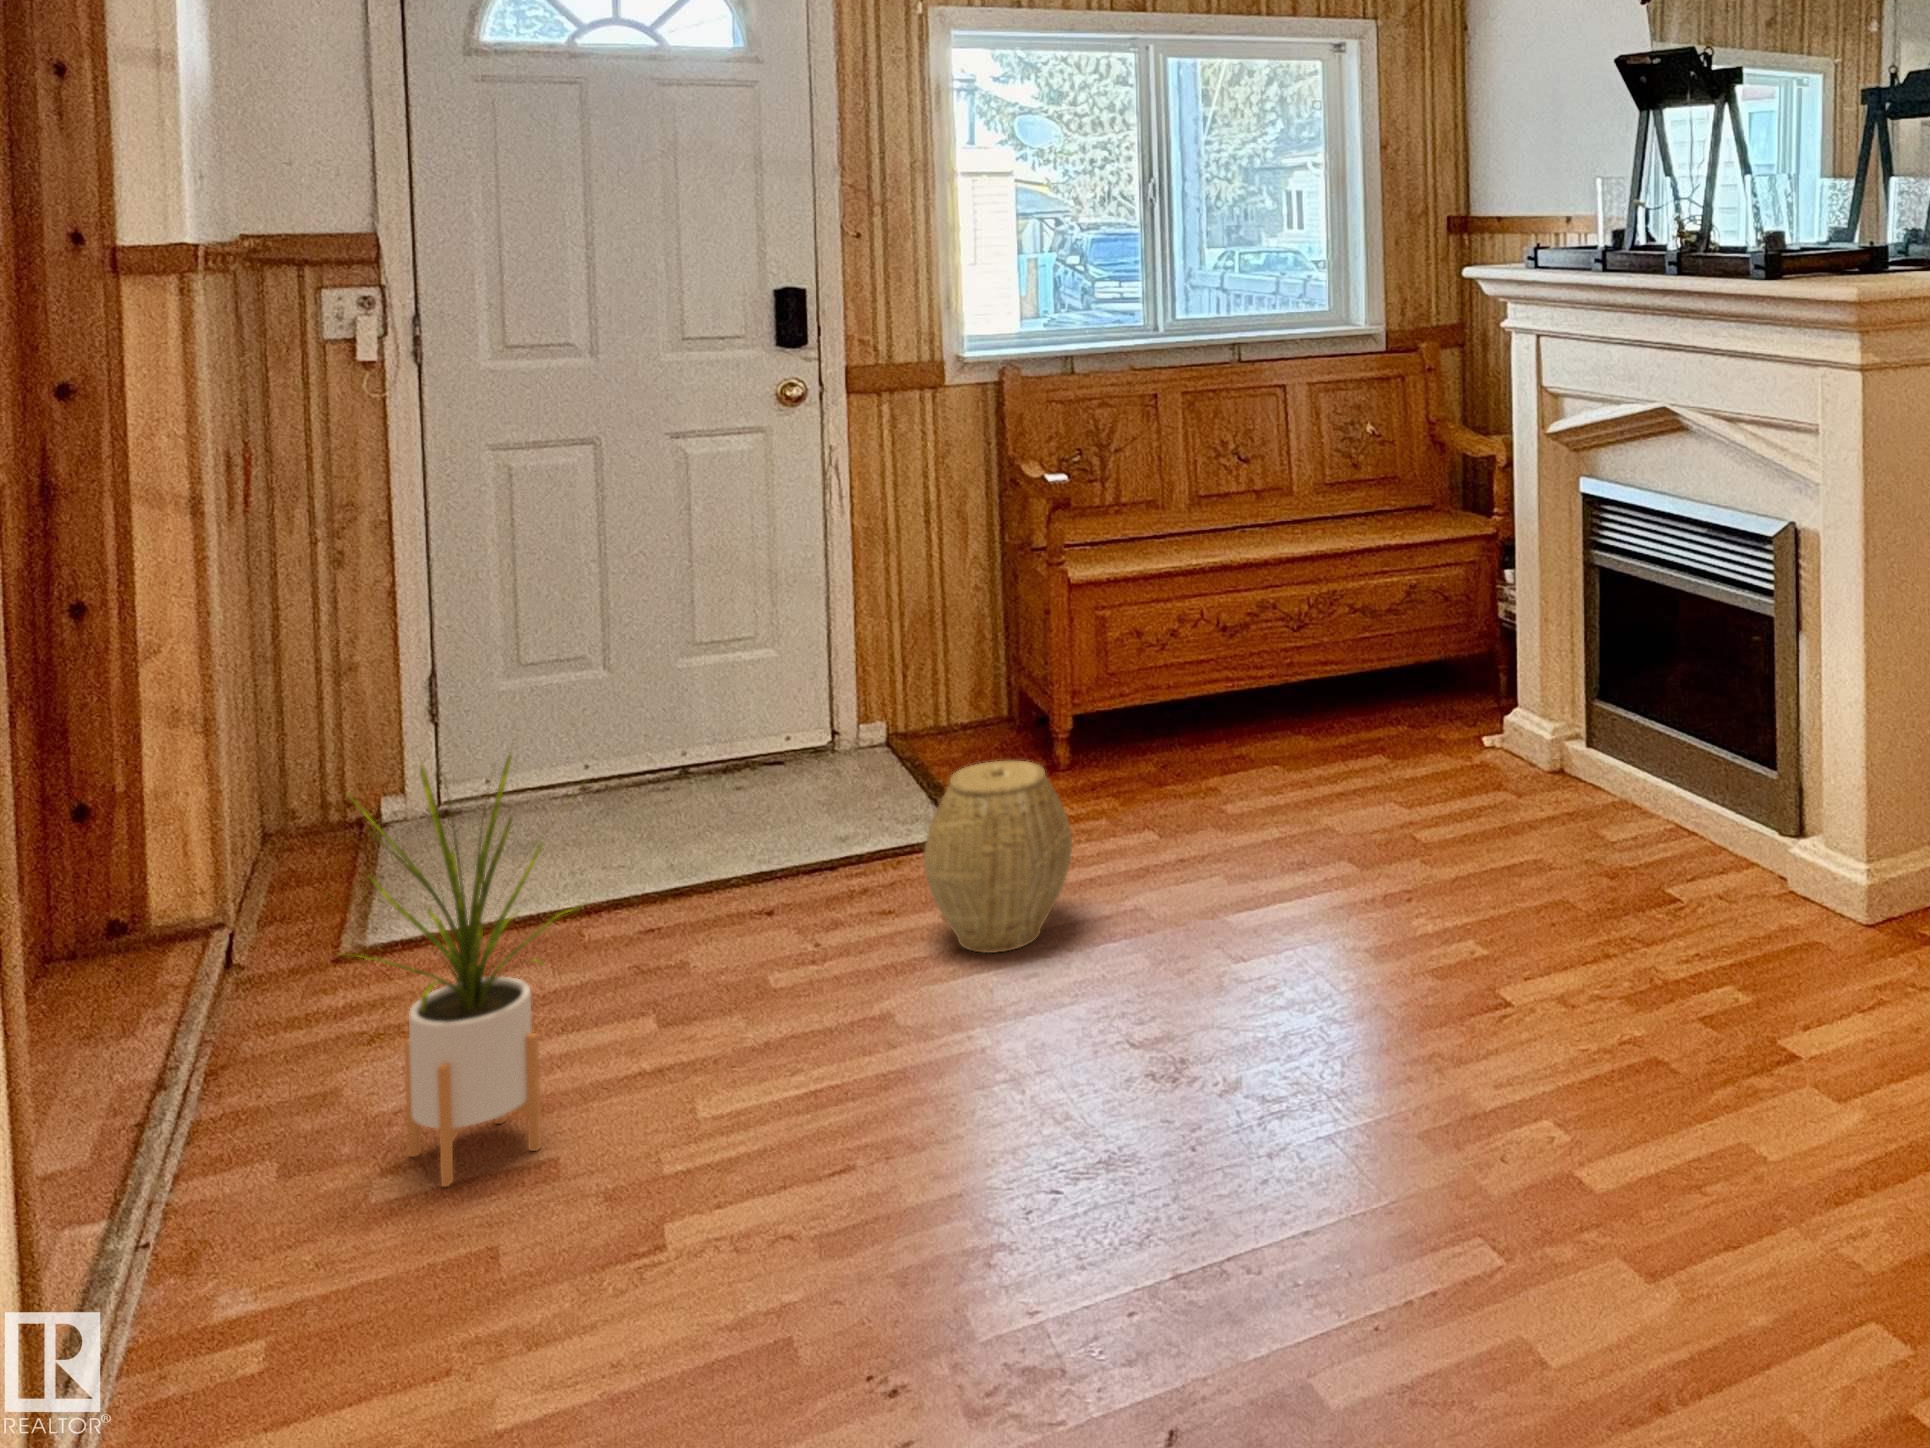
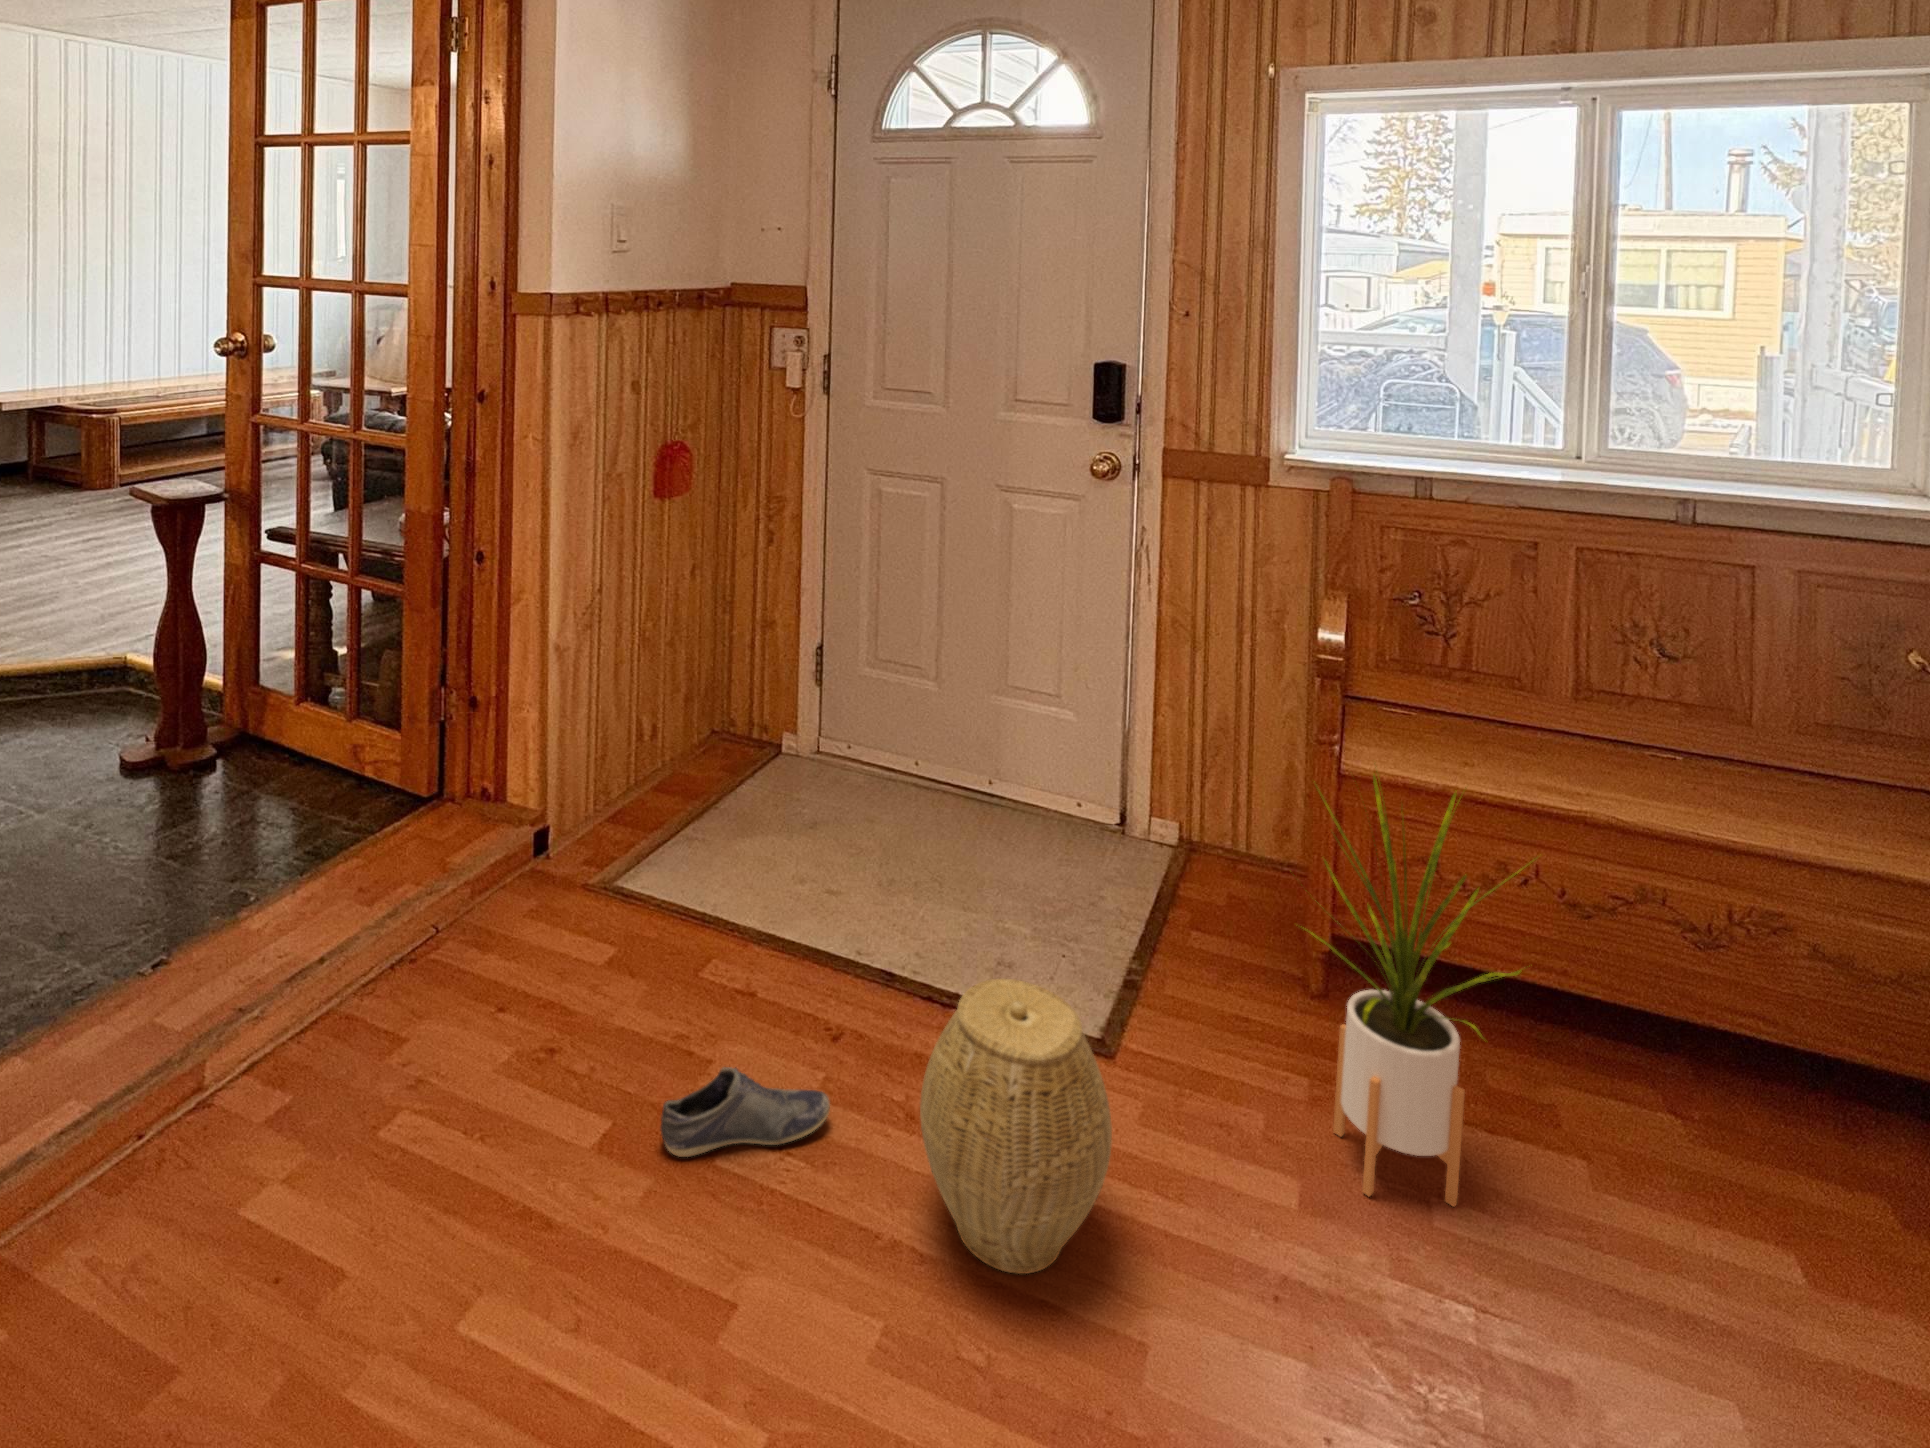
house plant: present [338,754,581,1187] -> present [1306,775,1527,1206]
shoe: none [703,939,826,1024] -> present [661,1067,830,1157]

